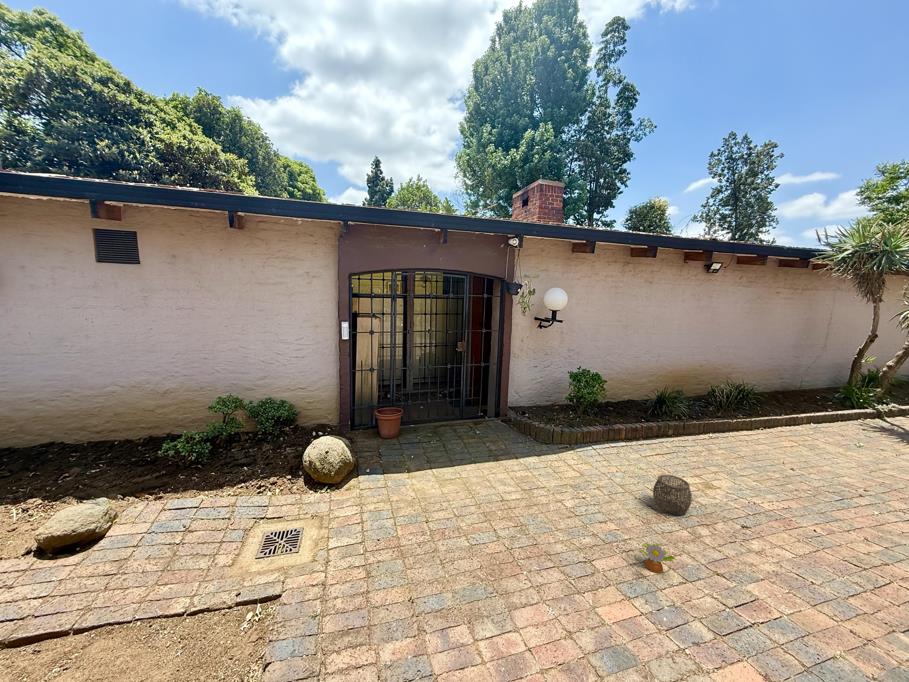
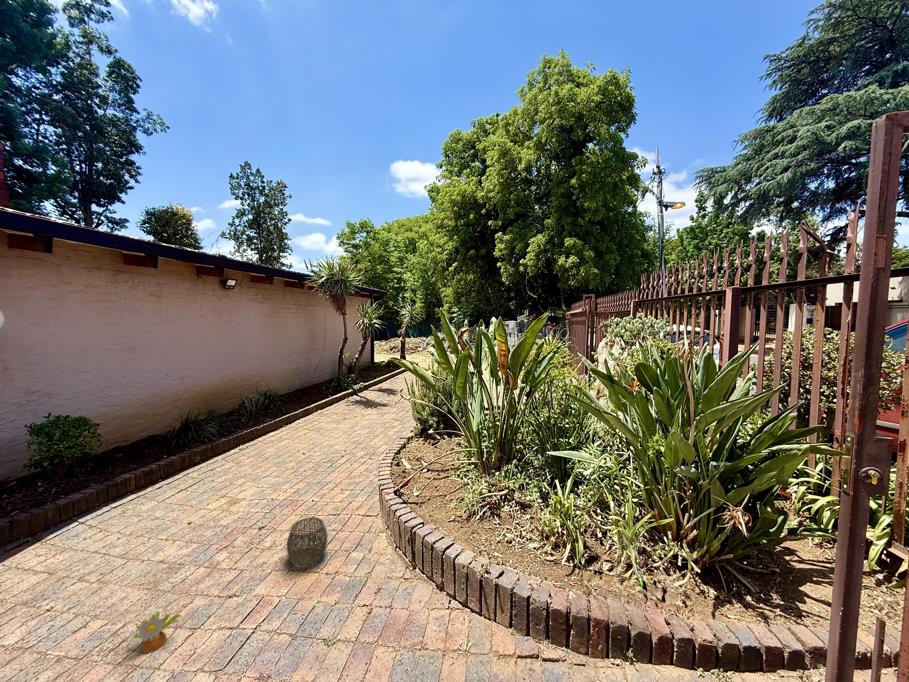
woven basket: present [653,475,692,515] -> present [287,517,327,566]

